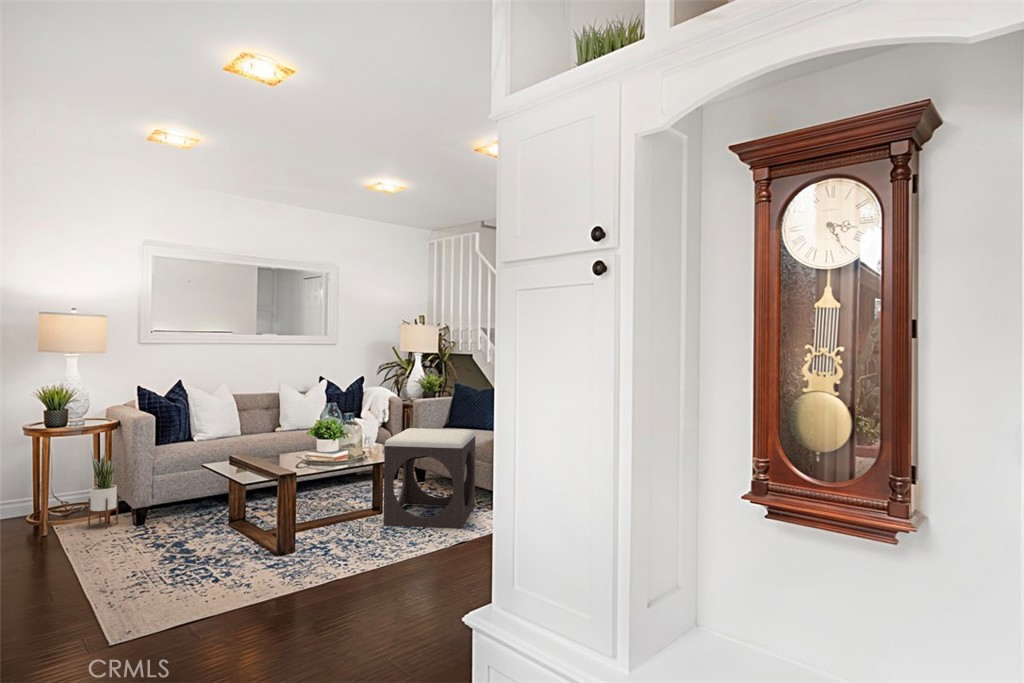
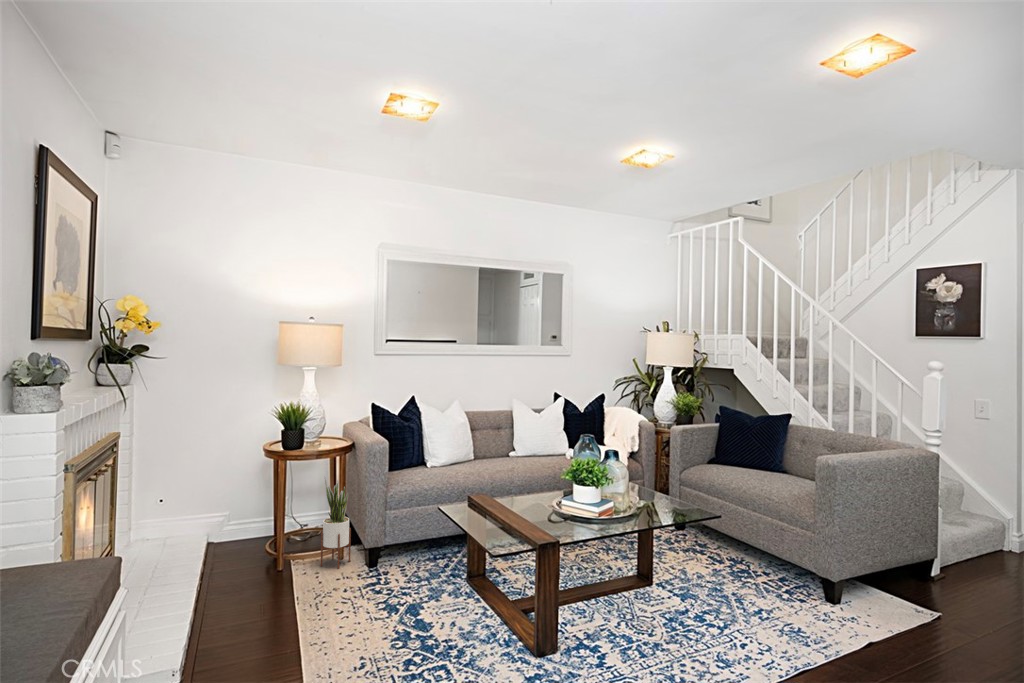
footstool: present [384,428,475,529] -> none [662,471,783,632]

